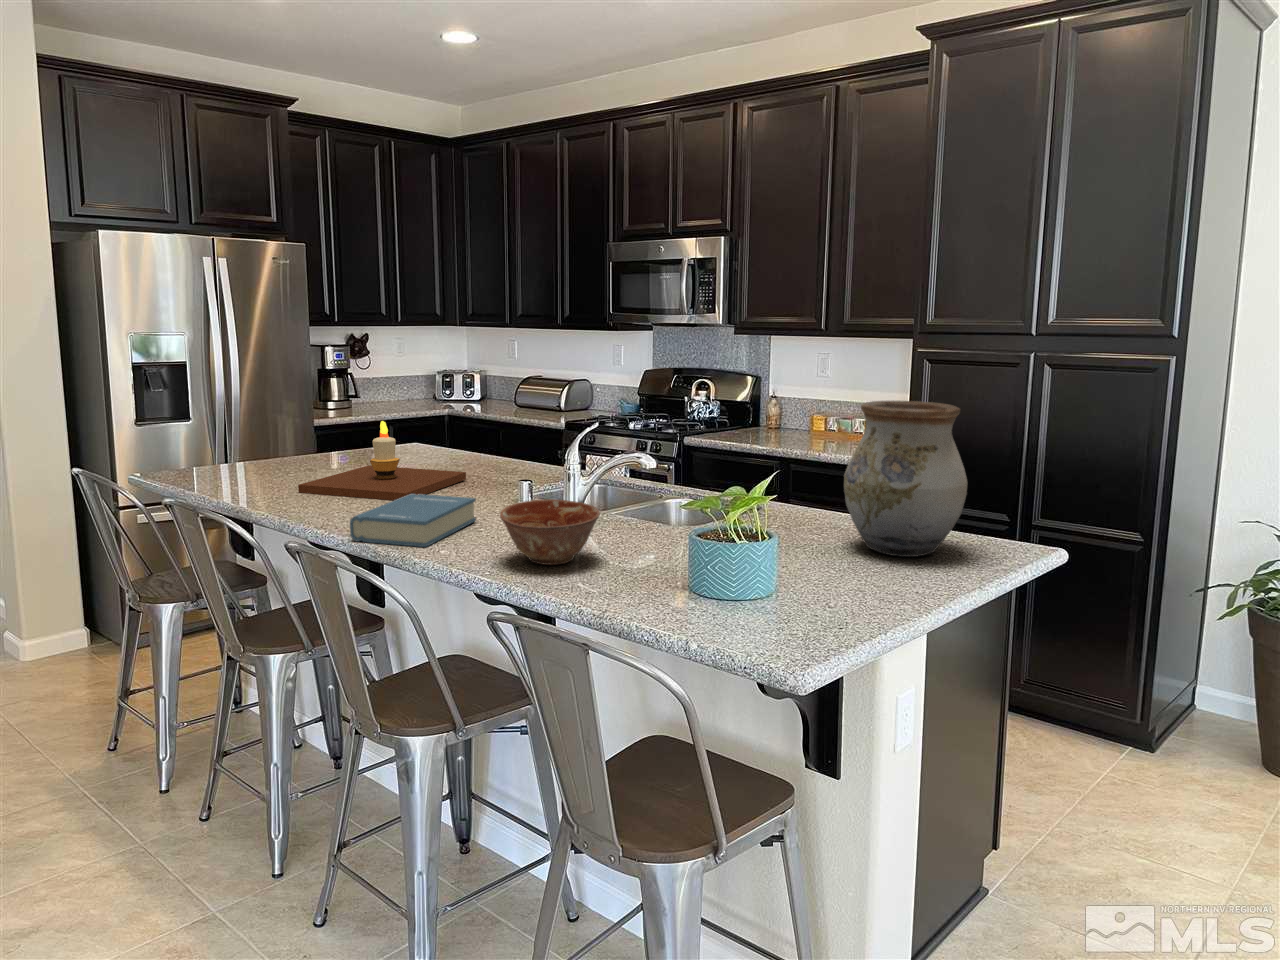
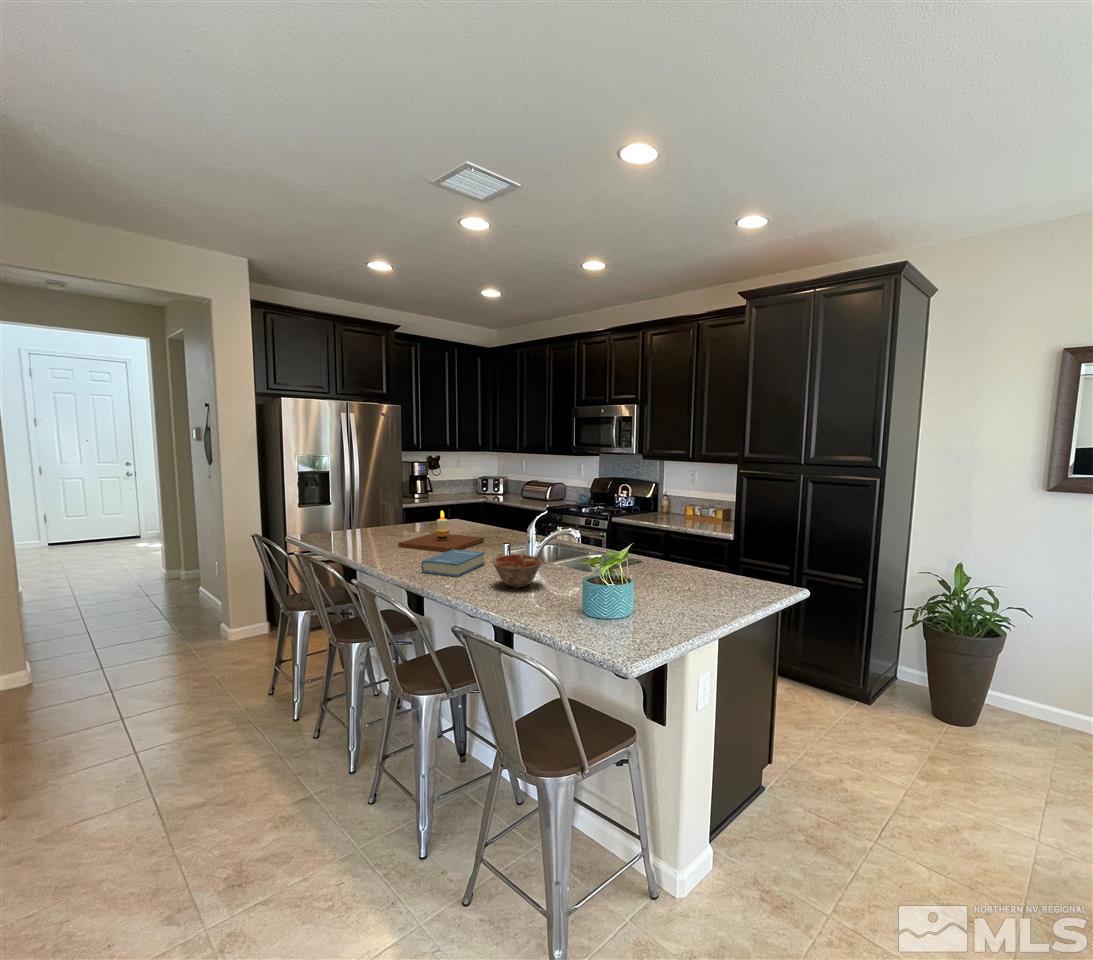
vase: present [844,401,967,557] -> none [670,507,735,589]

